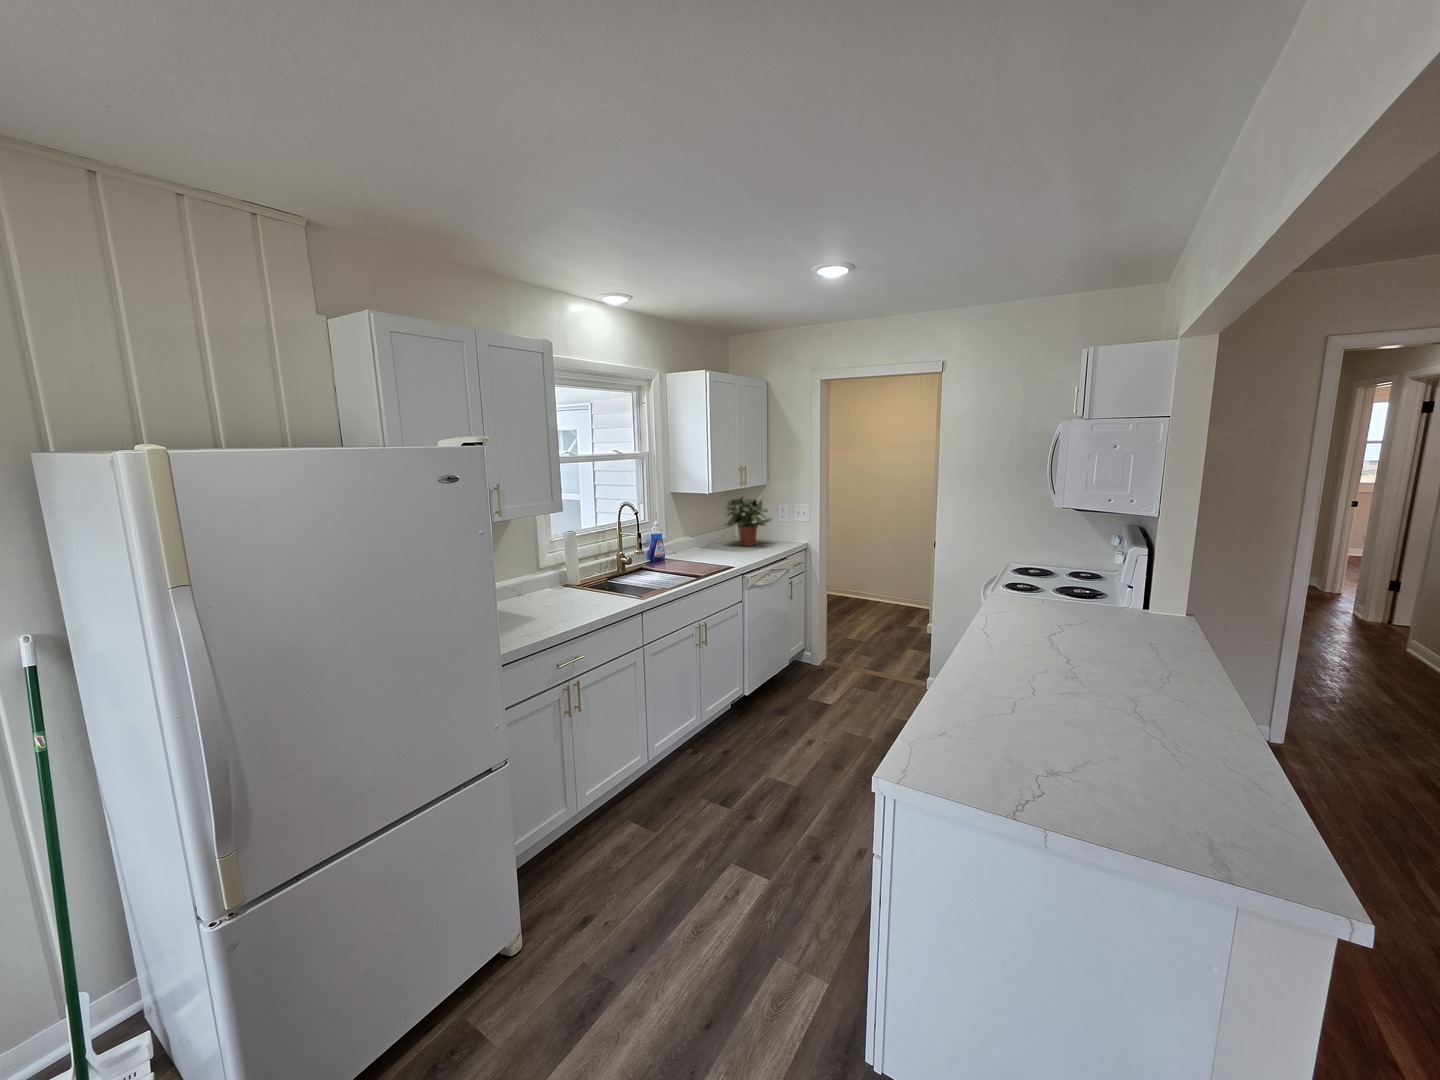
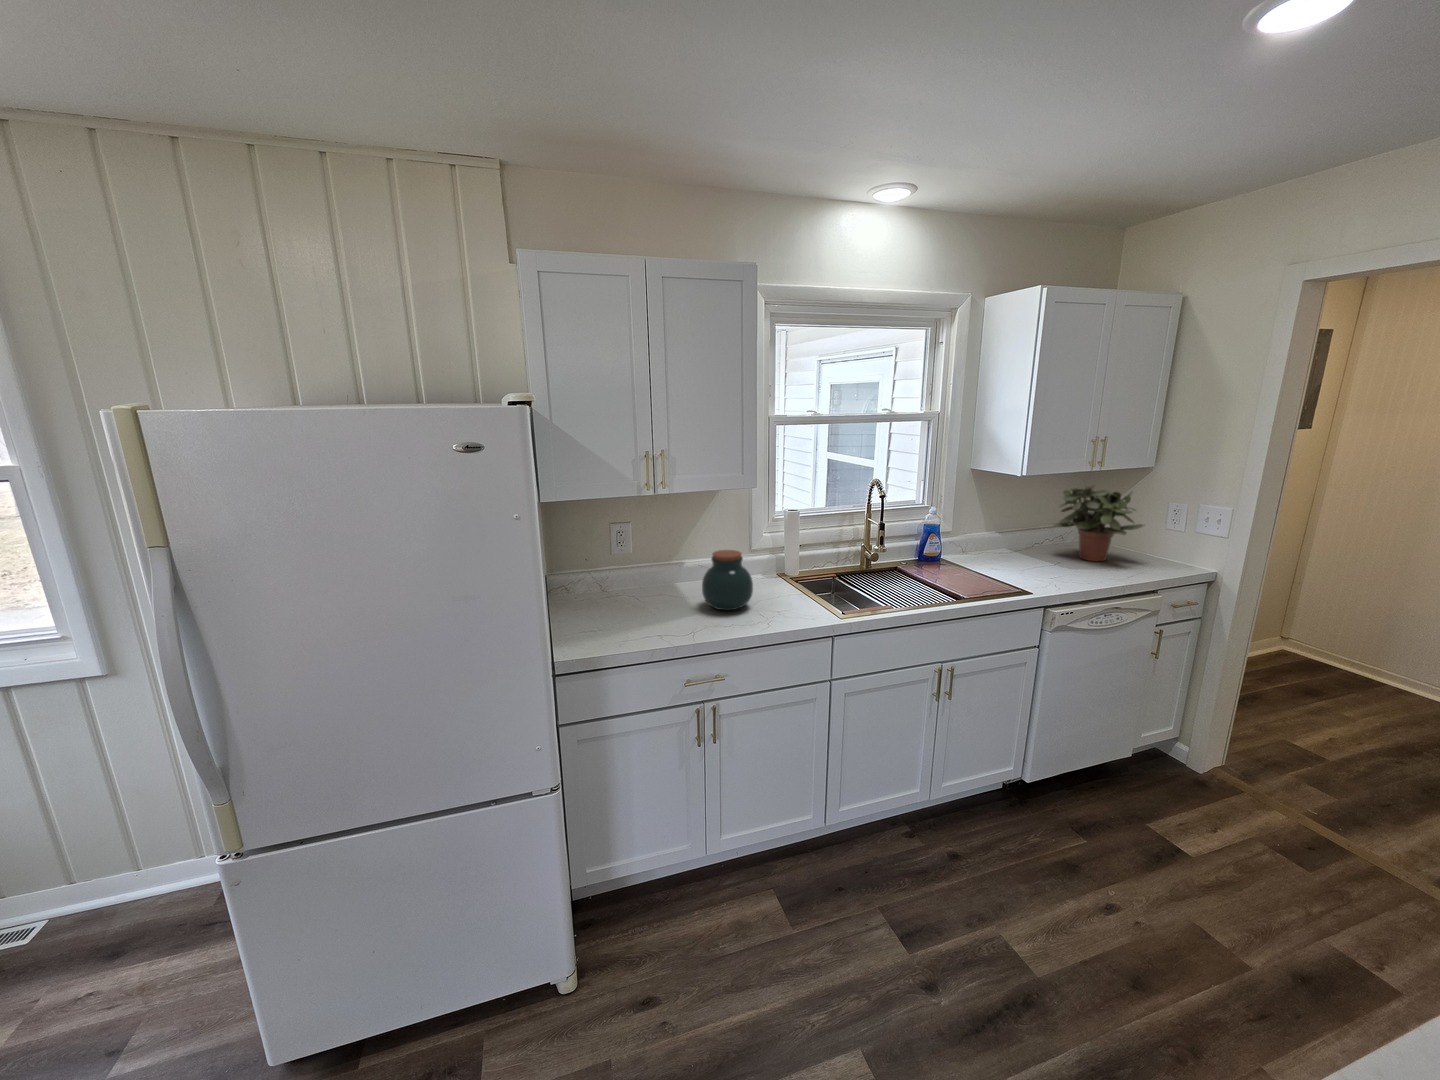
jar: none [530,566,573,615] -> present [702,550,753,610]

